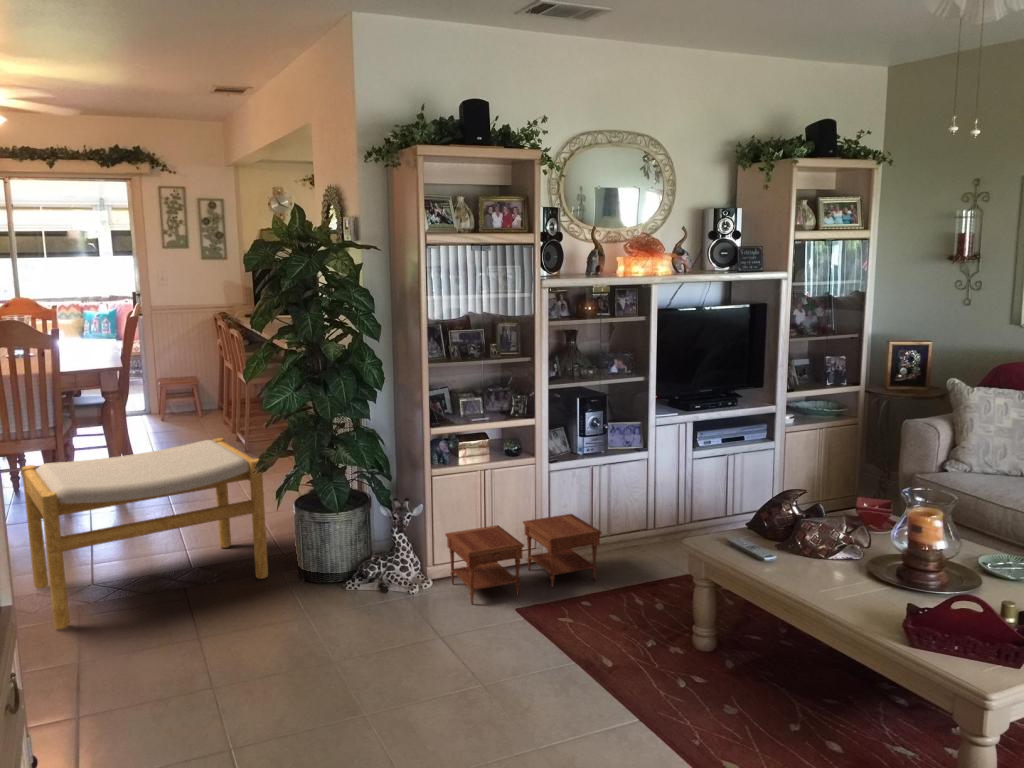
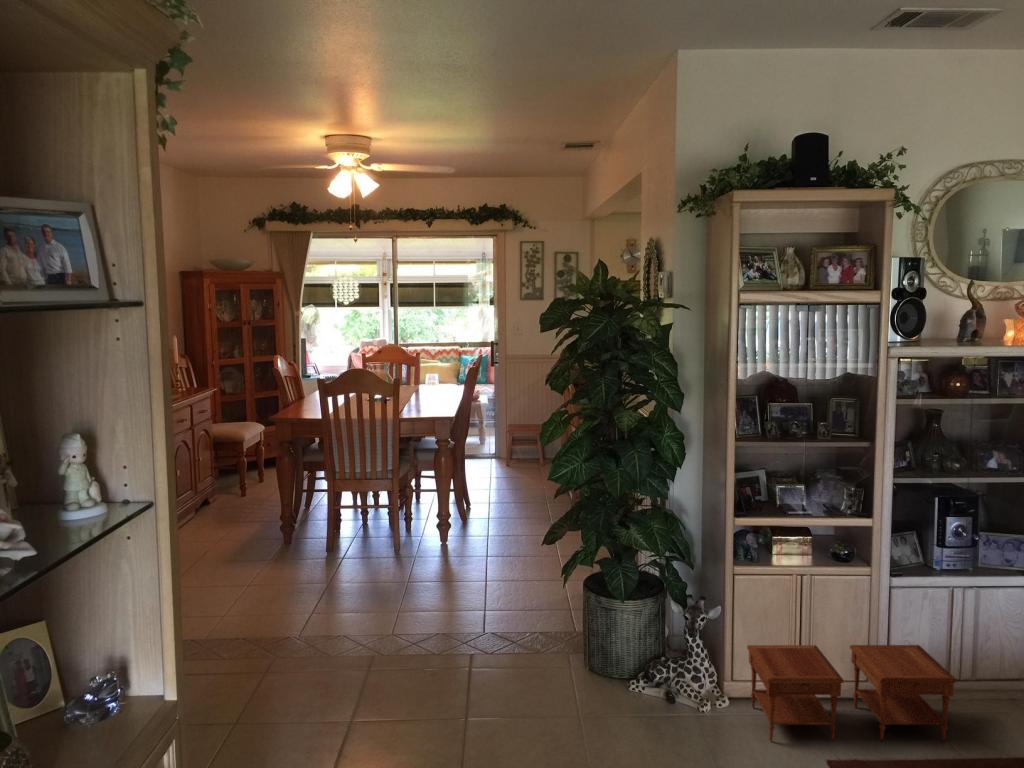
footstool: present [22,438,268,629] -> none [339,499,553,678]

